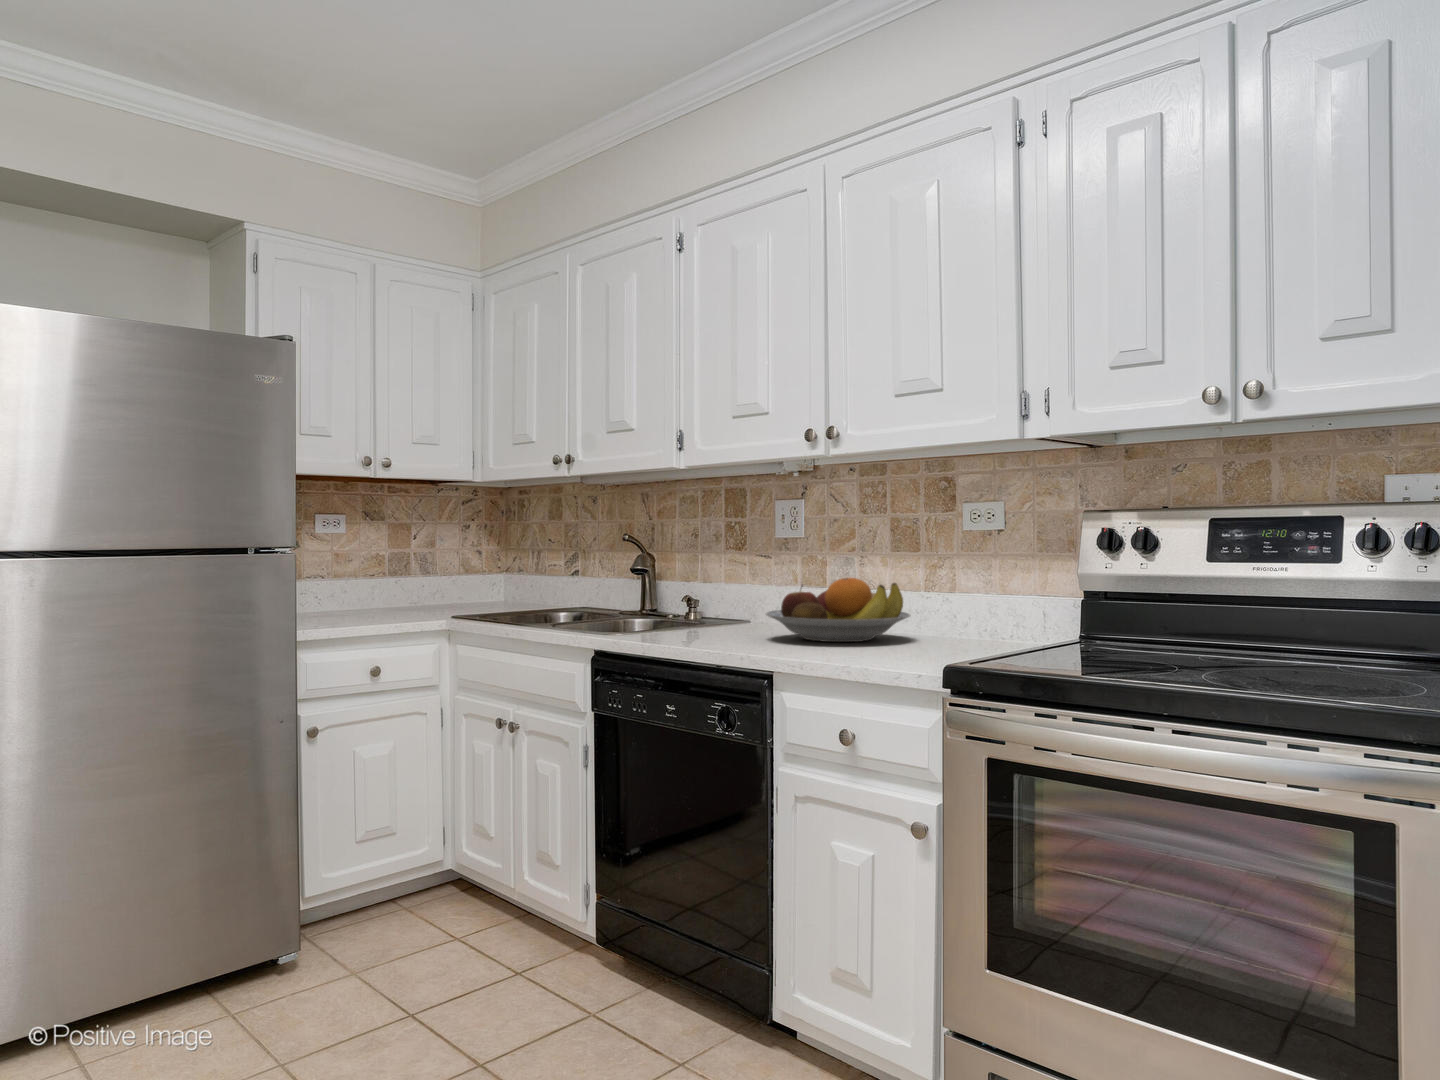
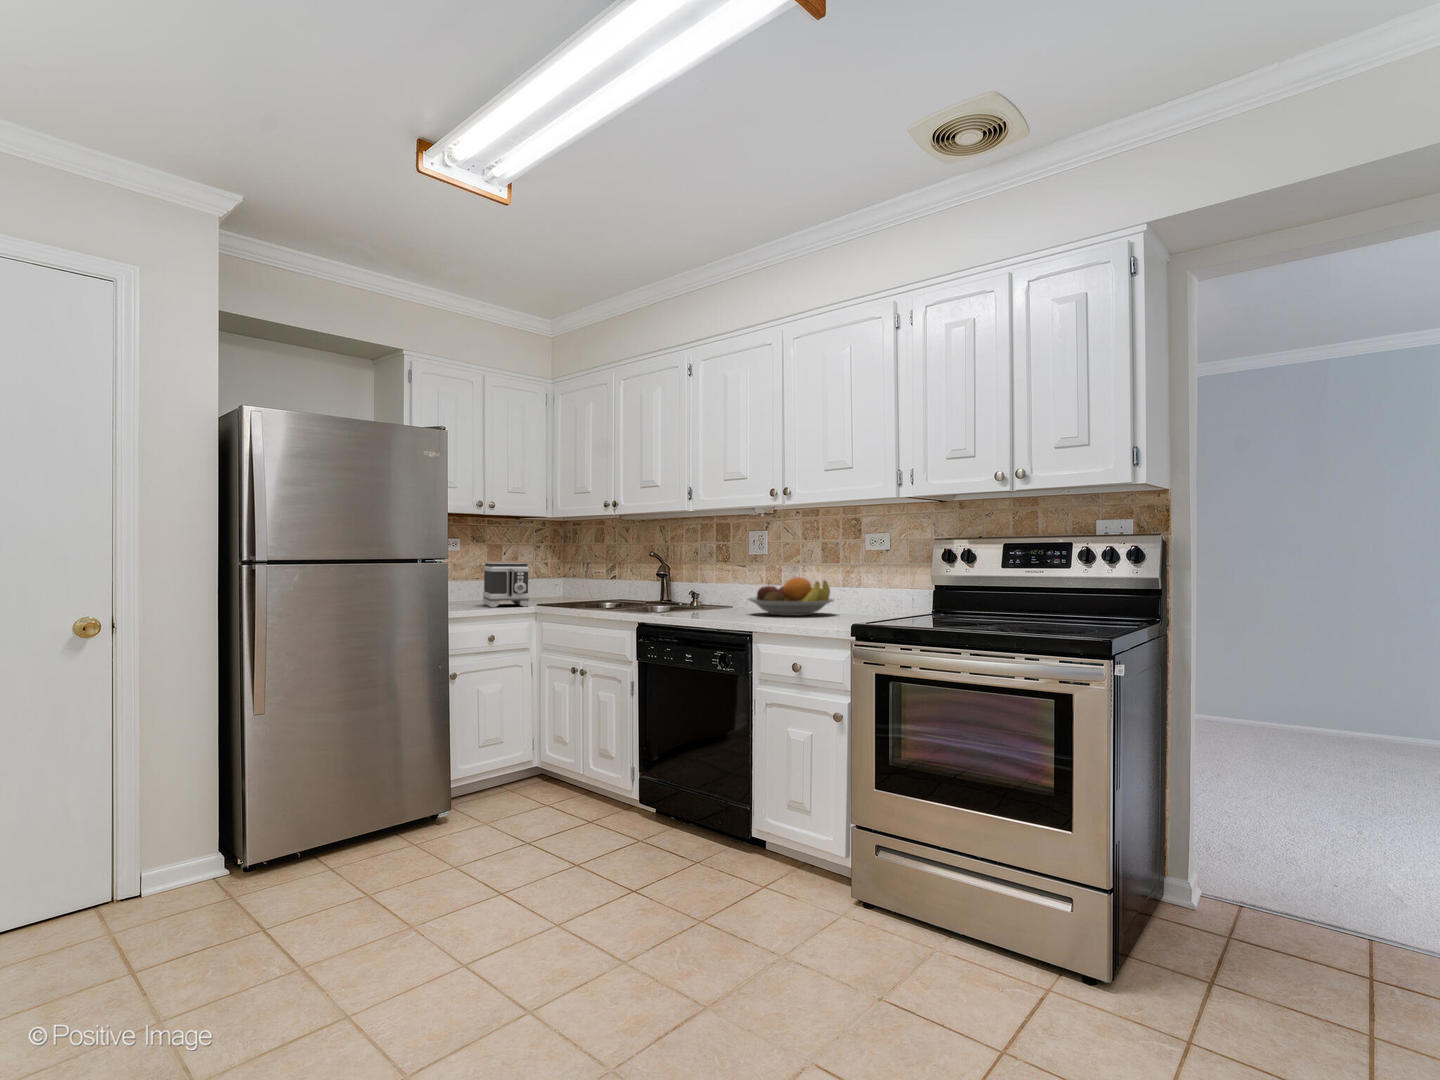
toaster: none [372,554,435,623] -> present [483,563,529,607]

